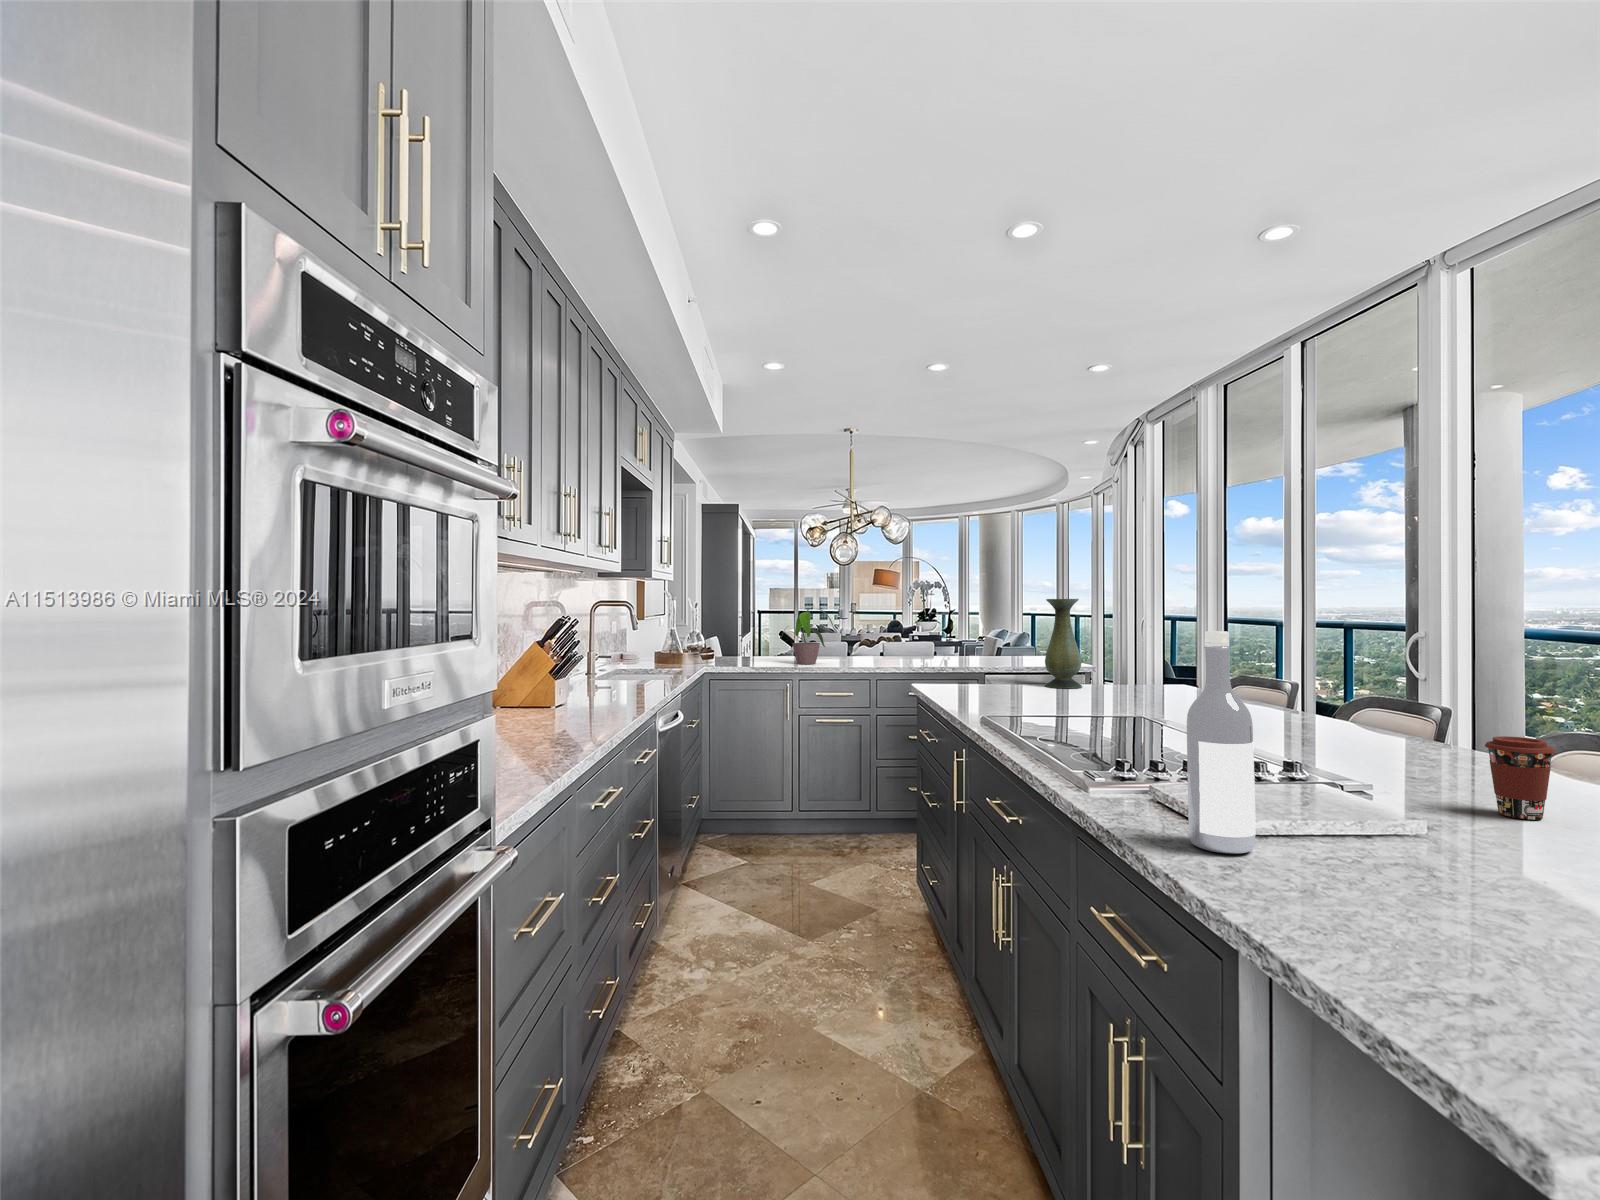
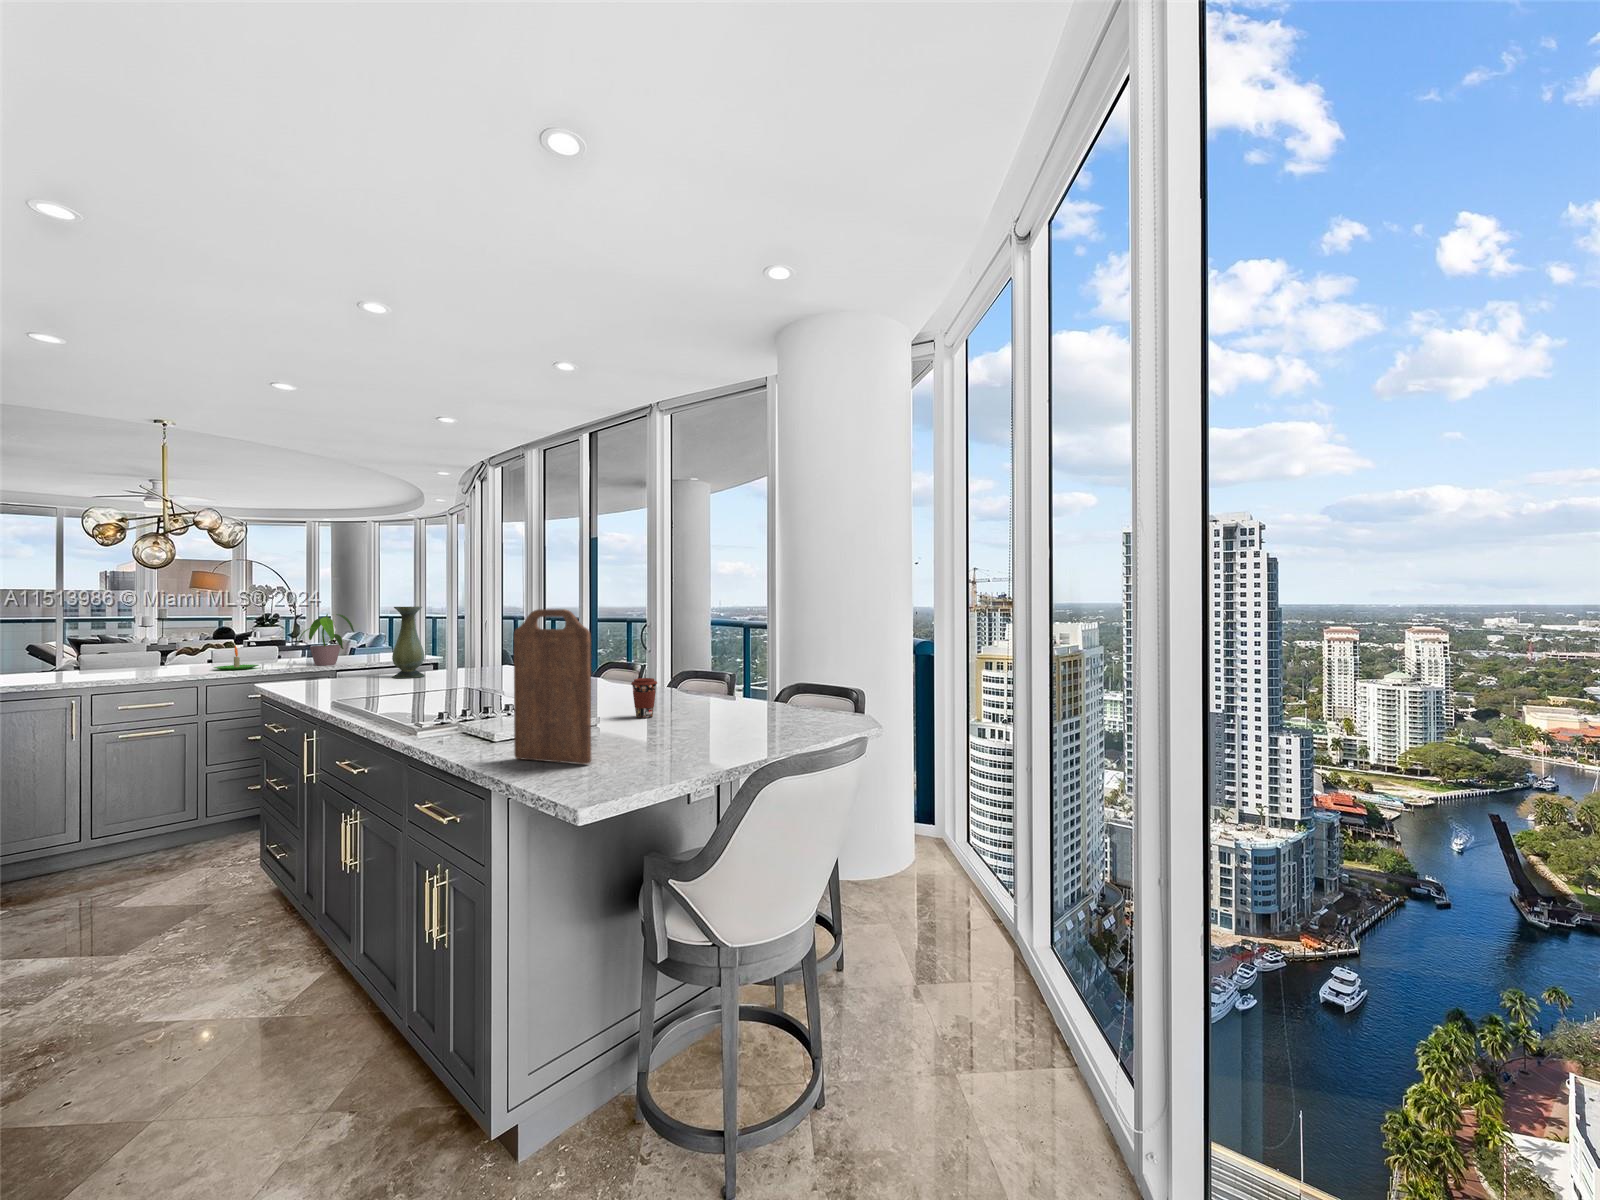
cutting board: none [1276,593,1483,941] -> present [514,609,591,764]
potted plant: present [792,609,834,664] -> present [298,614,354,665]
wine bottle: present [1187,631,1256,854] -> none [471,629,508,754]
candle: none [881,640,918,664] -> present [214,646,259,670]

